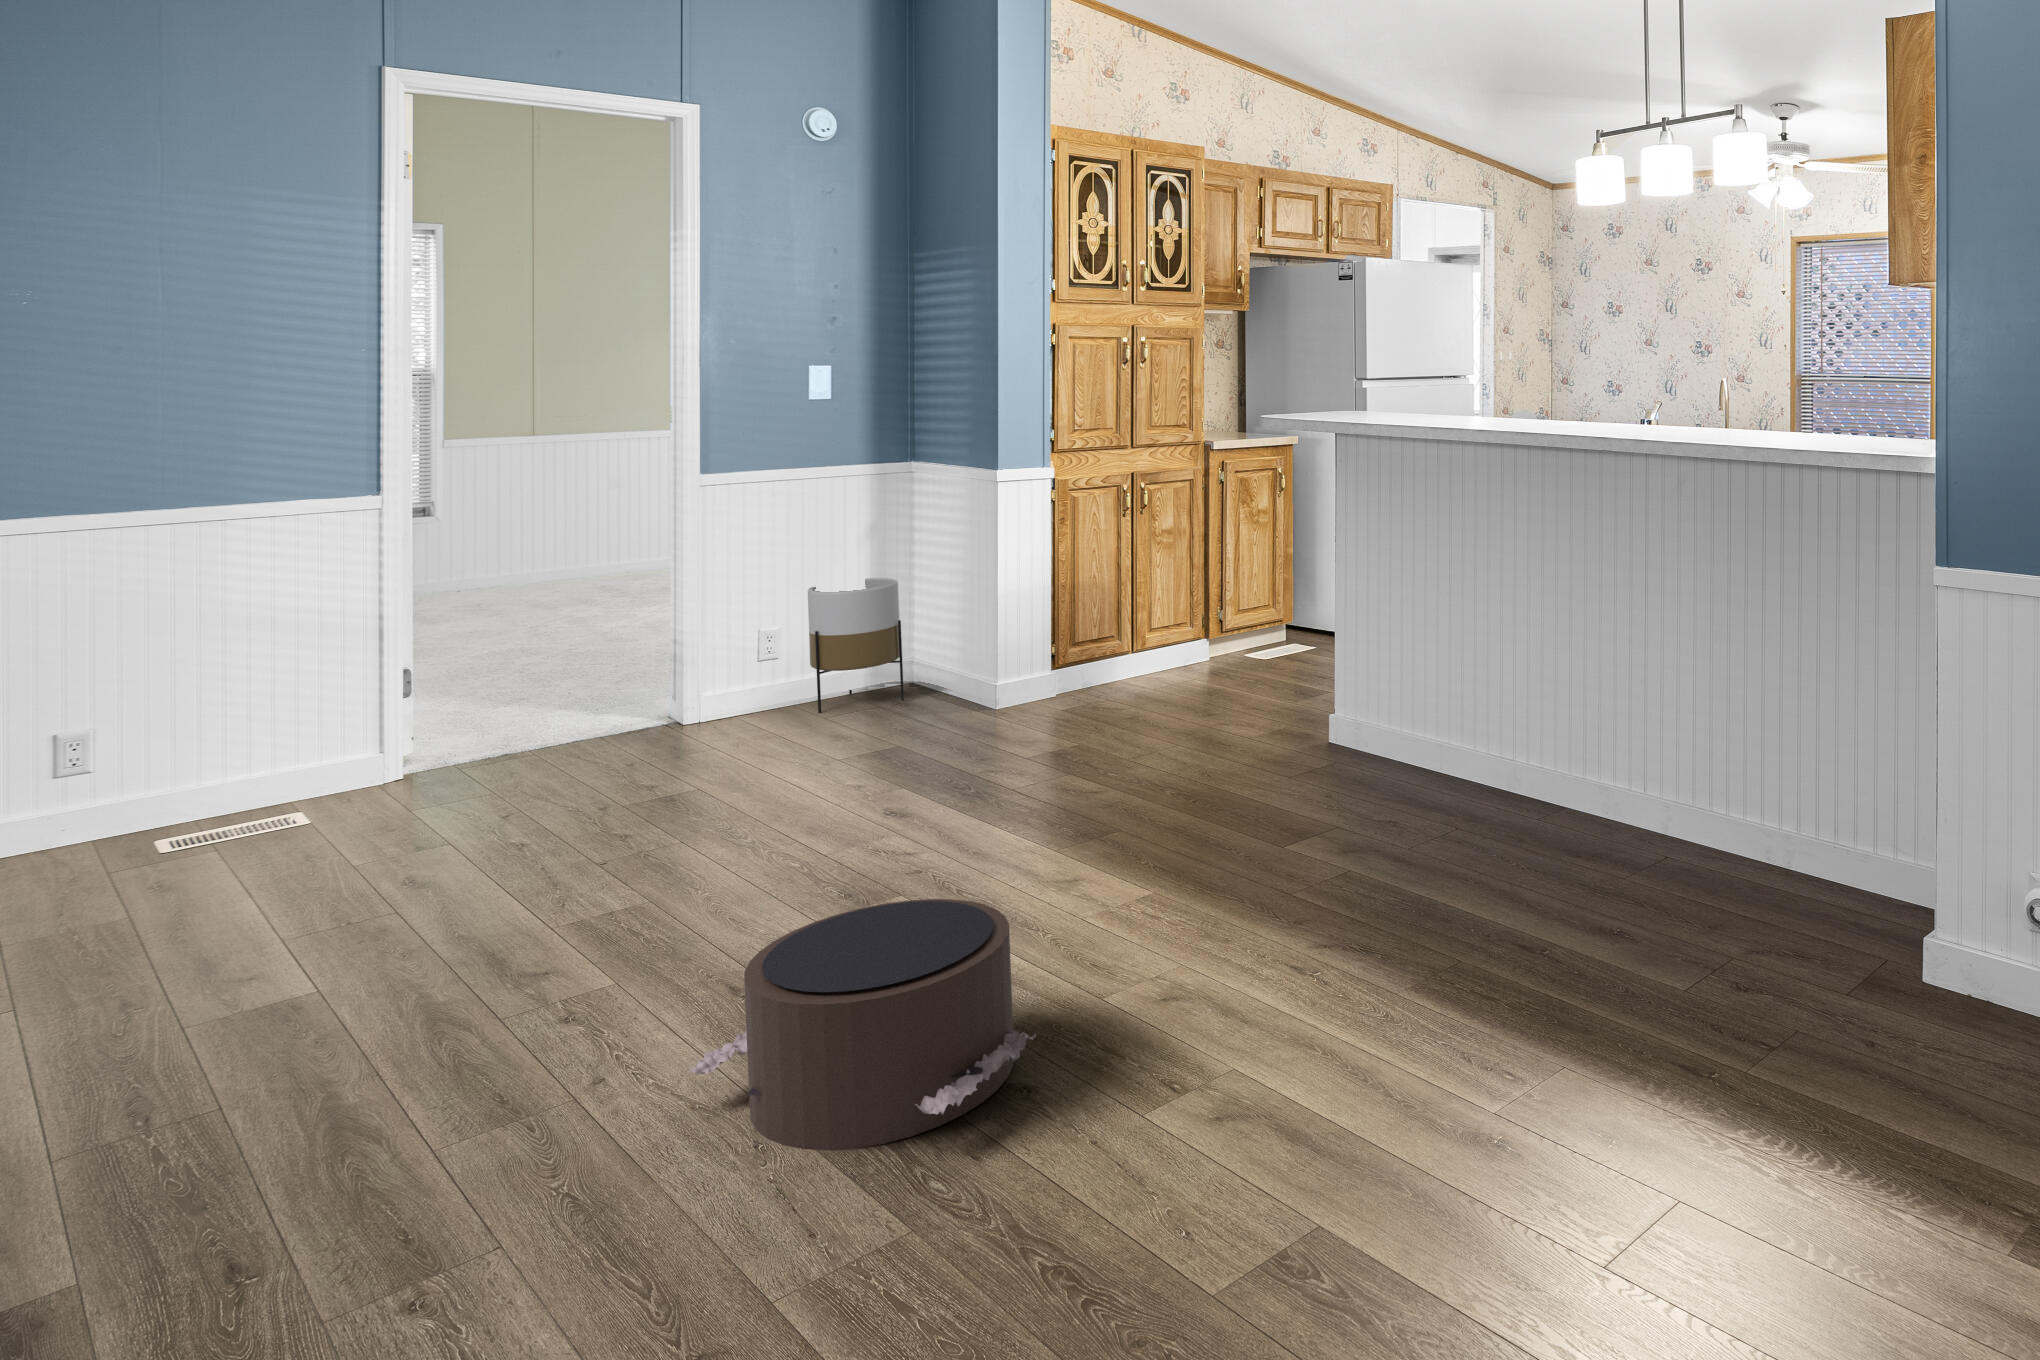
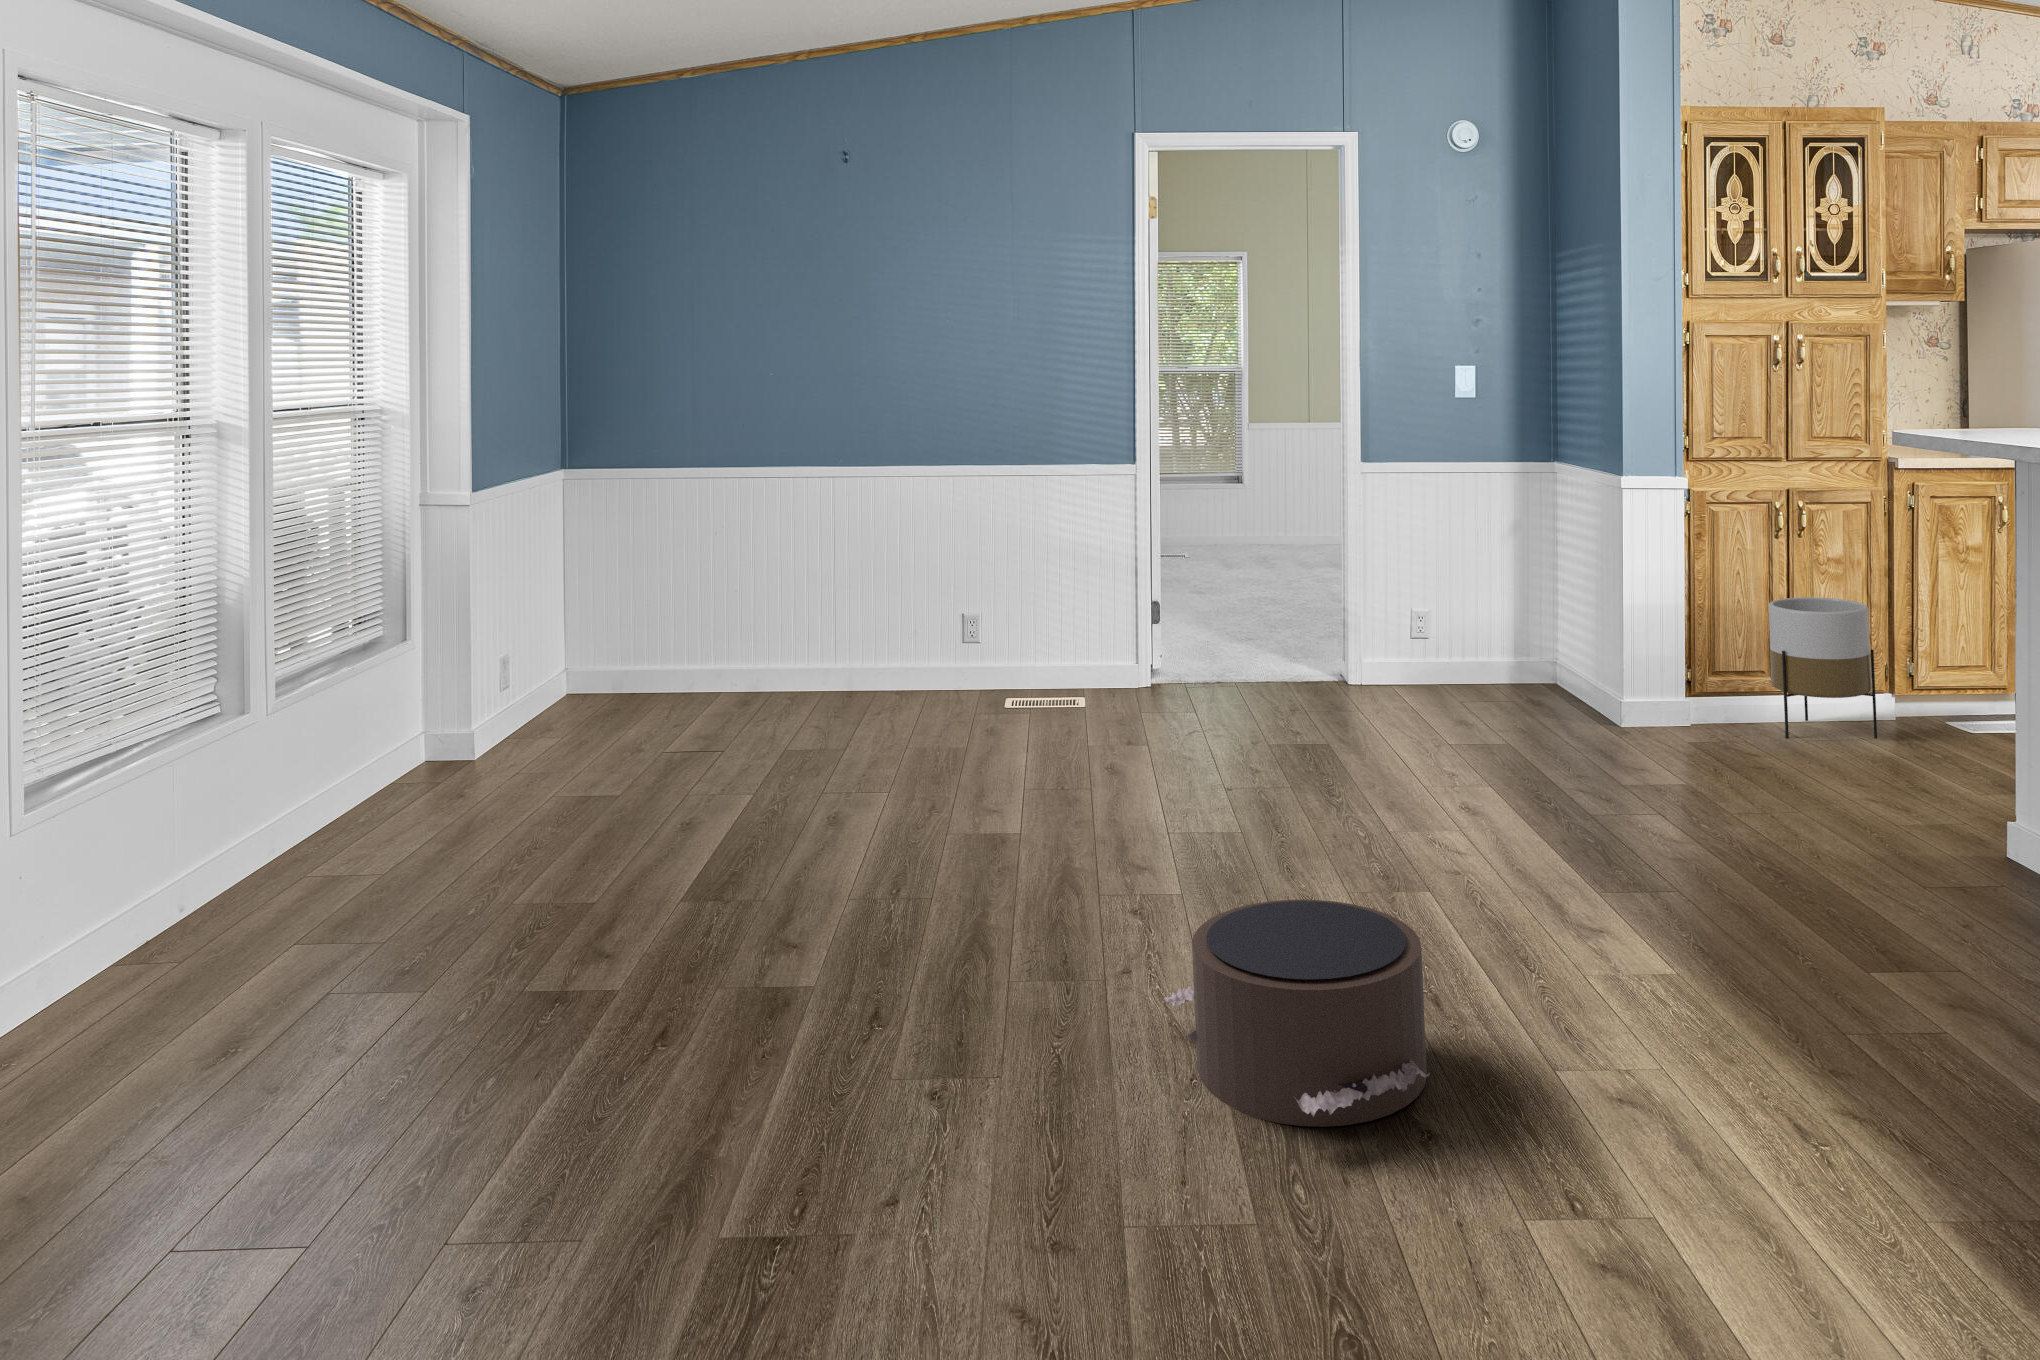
planter: present [808,578,904,713] -> present [1768,597,1877,739]

